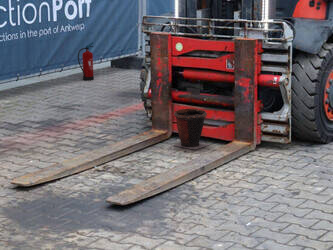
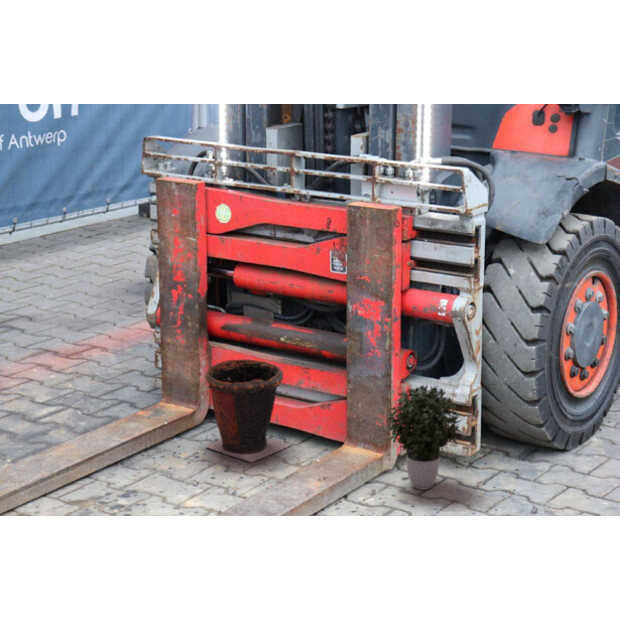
fire extinguisher: present [78,42,94,80] -> none [54,170,91,251]
potted plant: none [253,113,284,156] -> present [387,385,461,490]

